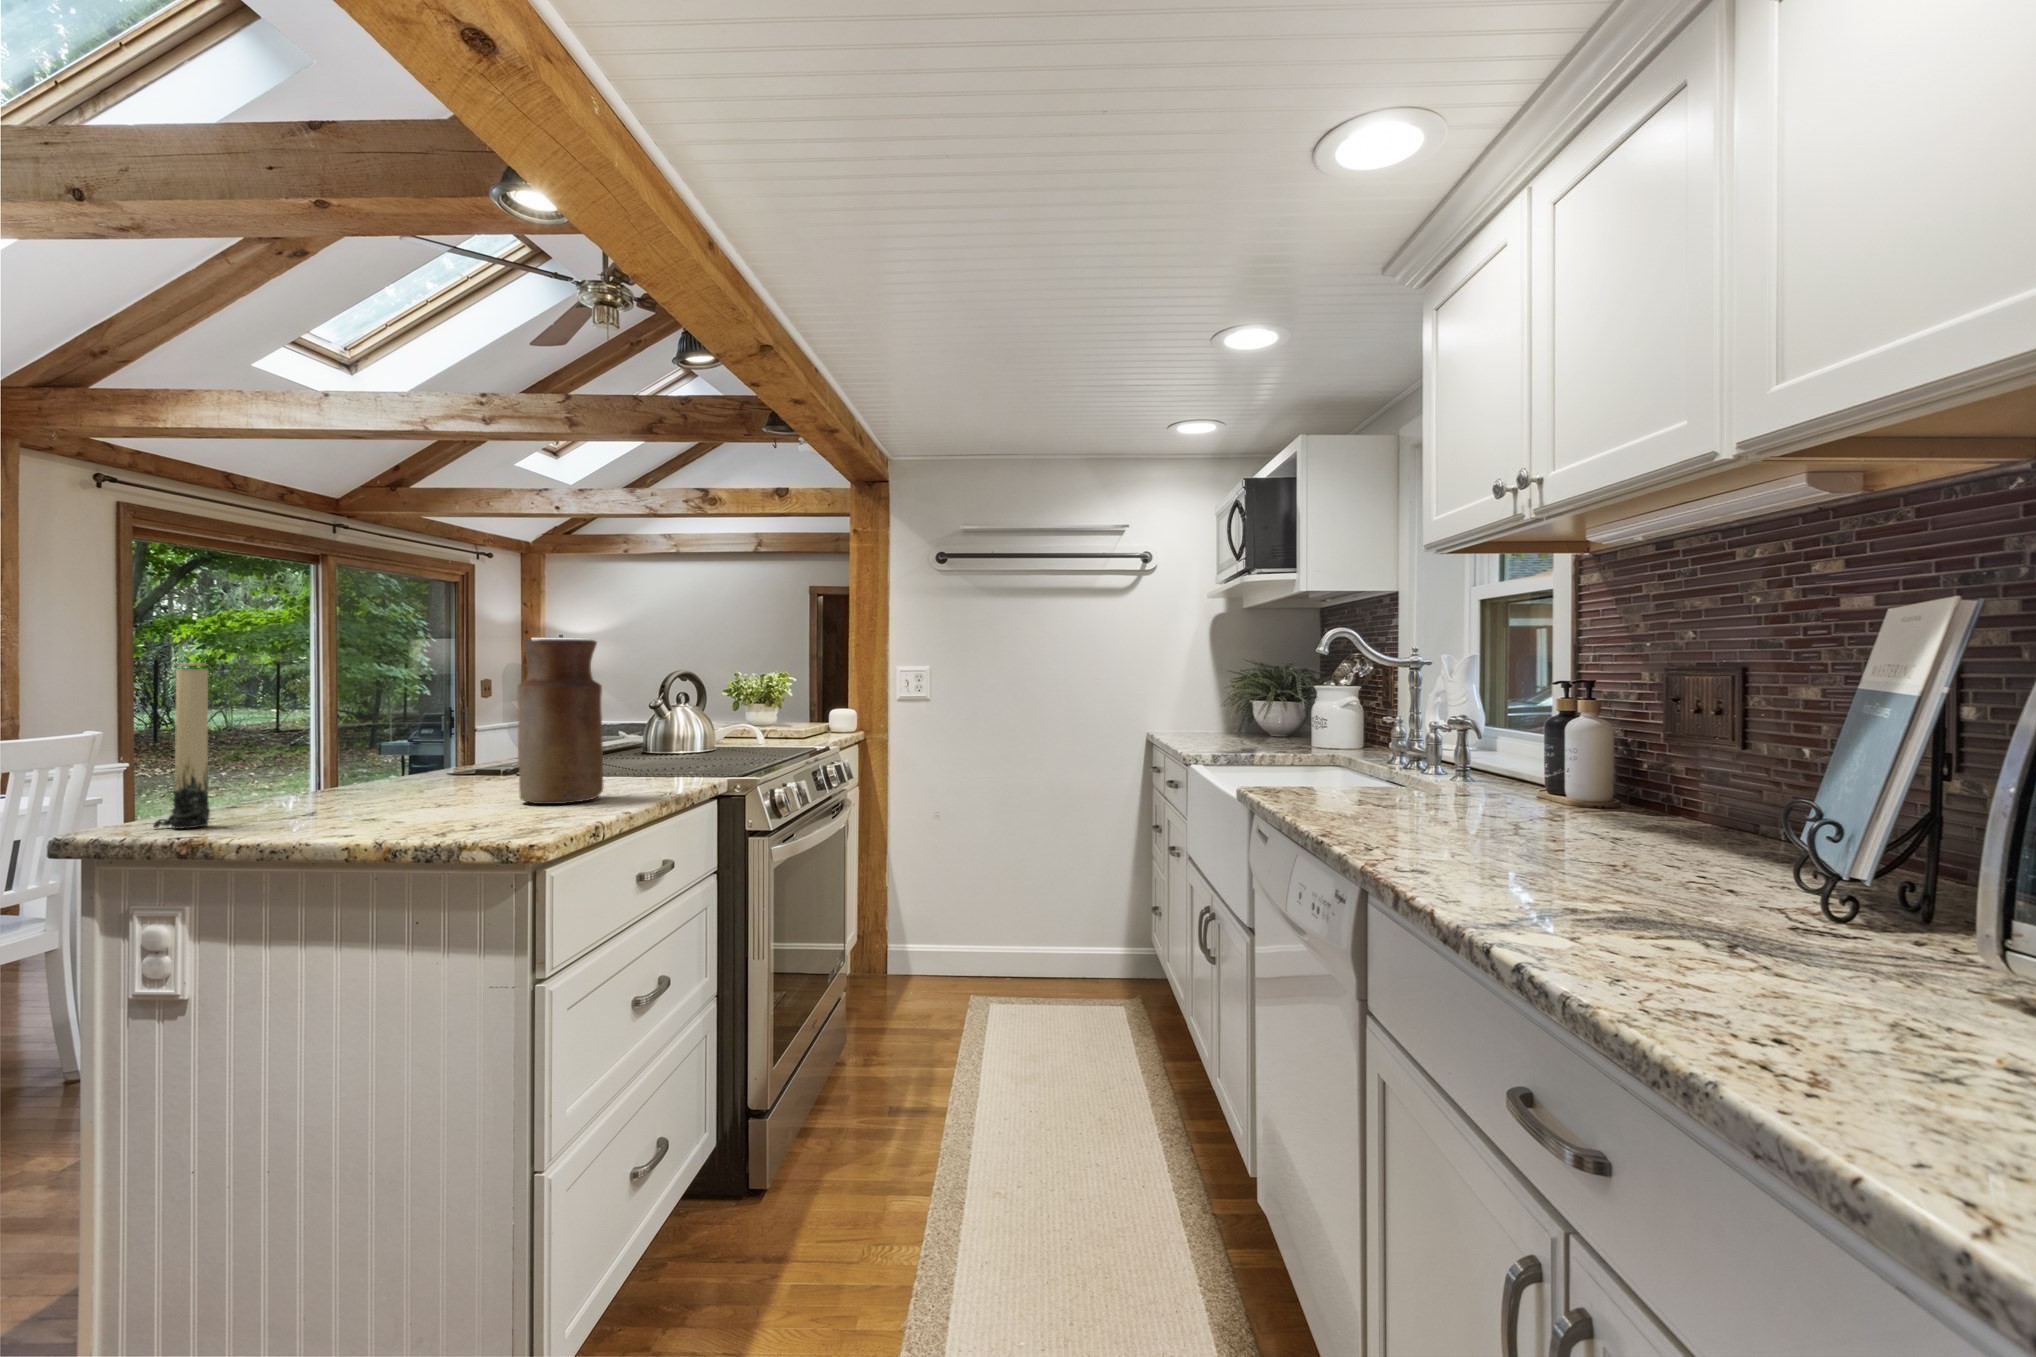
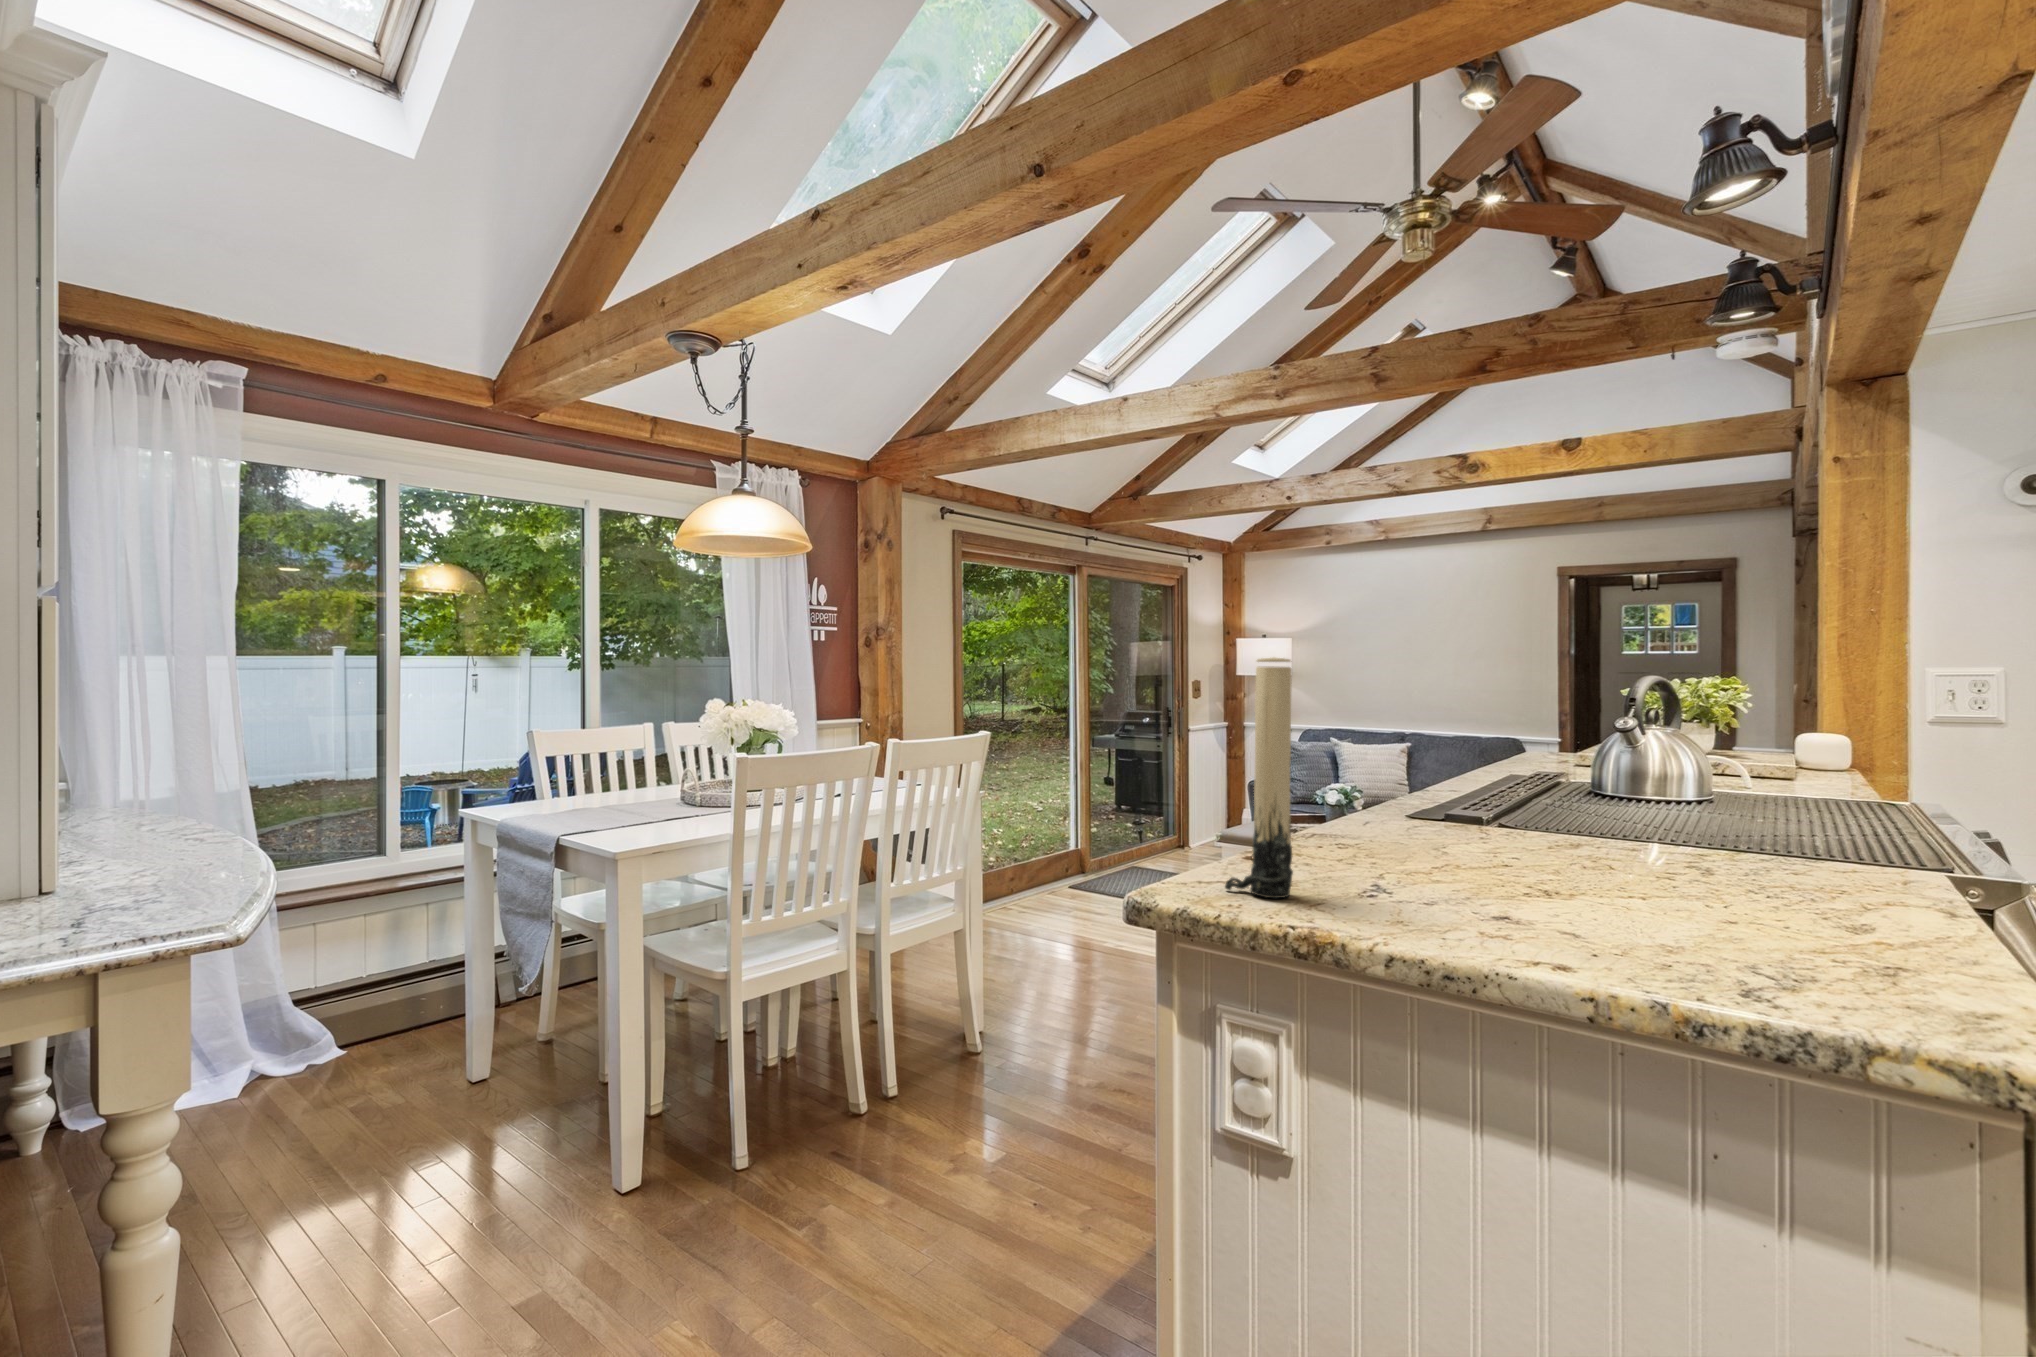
vase: present [518,639,603,804] -> none [1684,613,1856,916]

